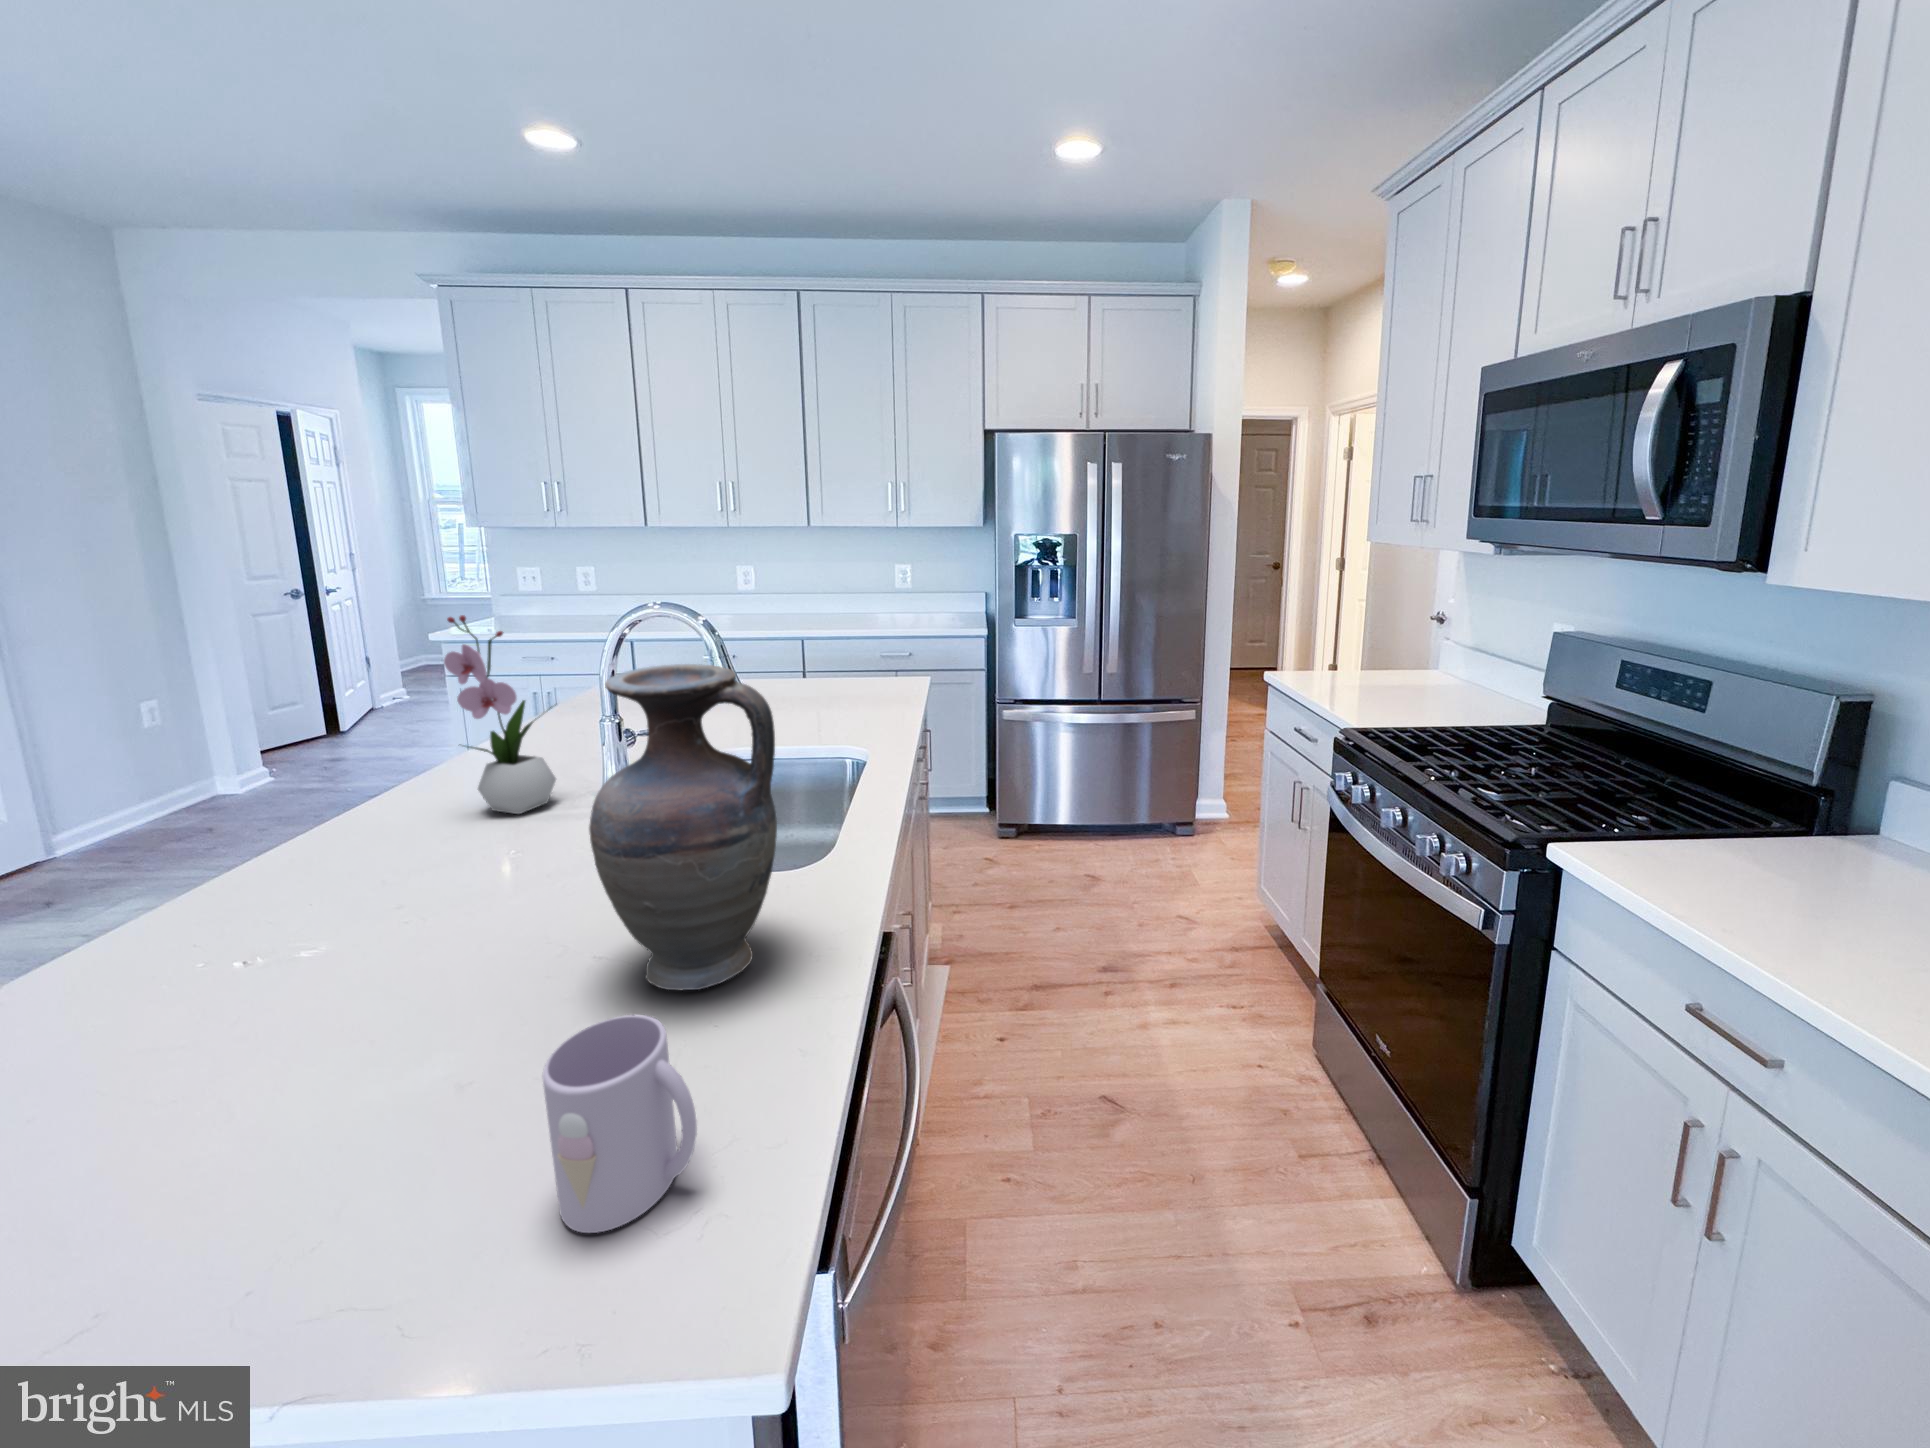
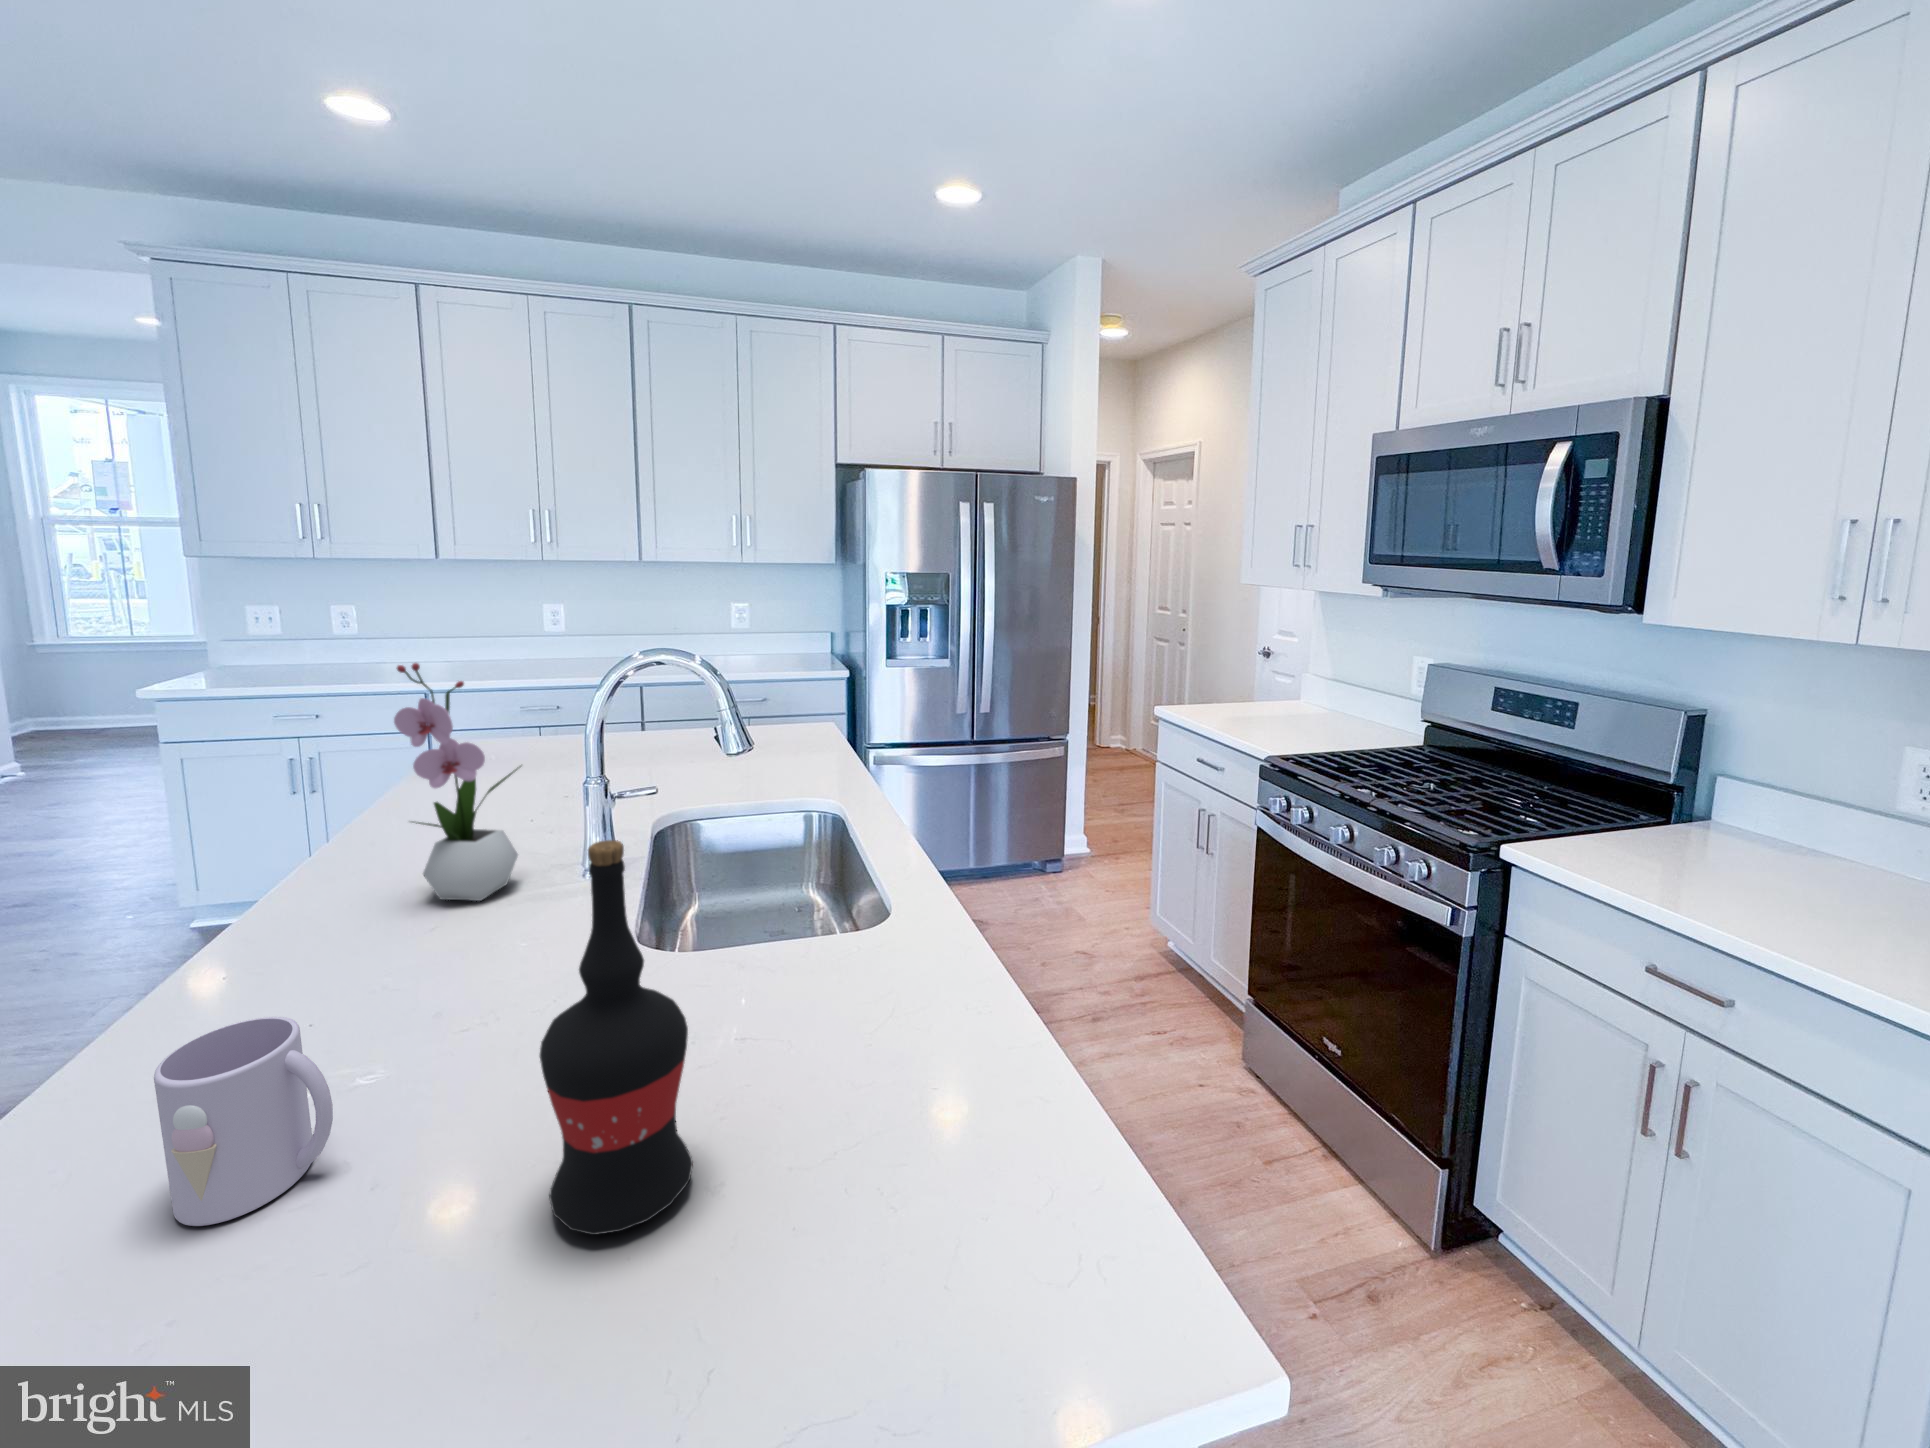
vase: present [589,664,777,990] -> none [765,714,964,1077]
wine bottle: none [335,760,486,1081] -> present [540,840,693,1235]
mug: present [542,1015,697,1233] -> present [154,1017,333,1226]

